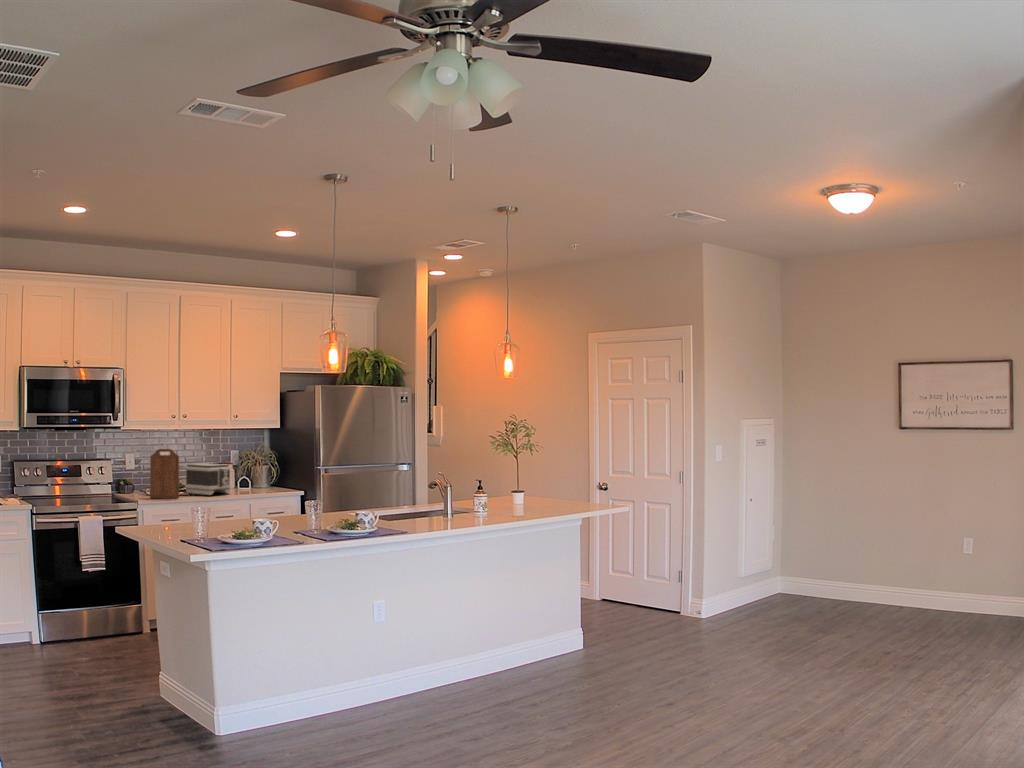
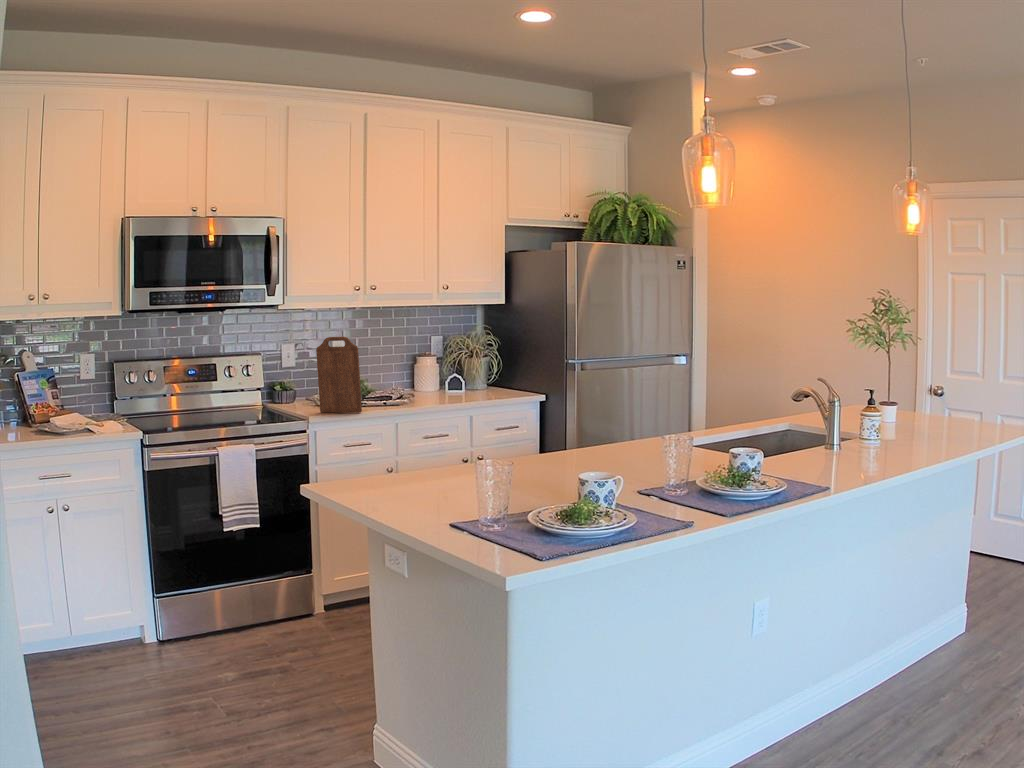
toaster: present [185,463,231,495] -> none [369,356,437,406]

